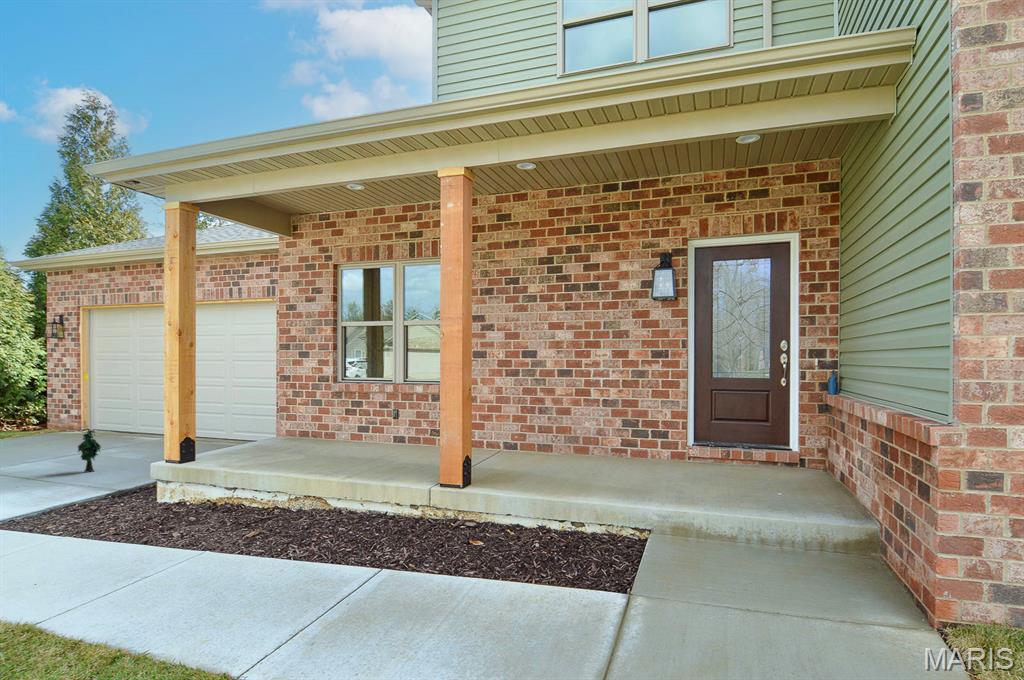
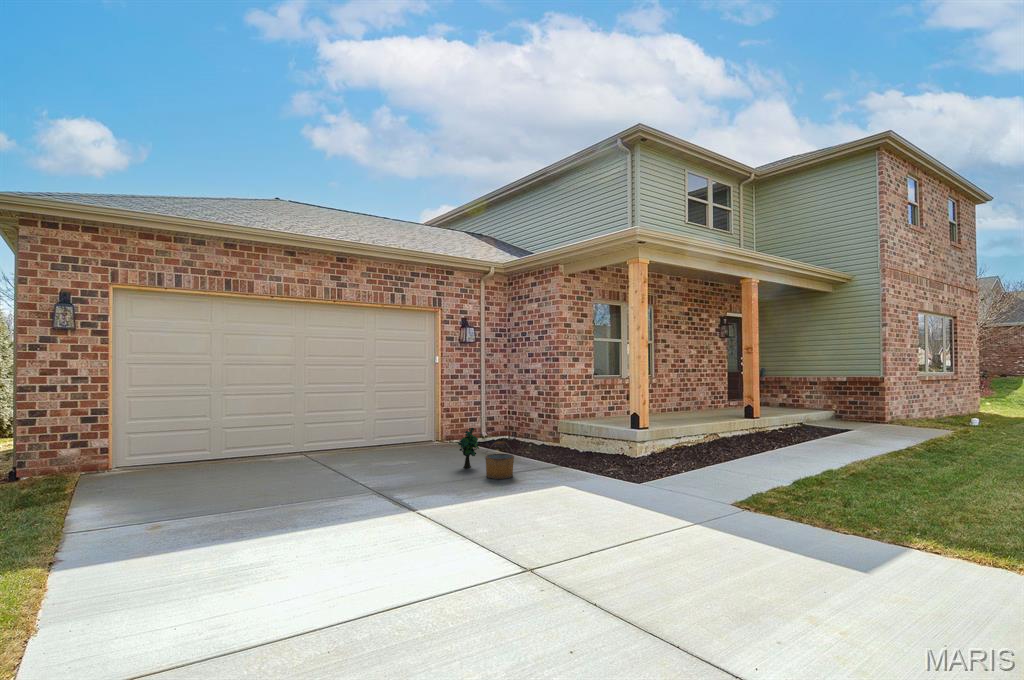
bucket: none [8,447,48,488] -> present [485,442,514,479]

